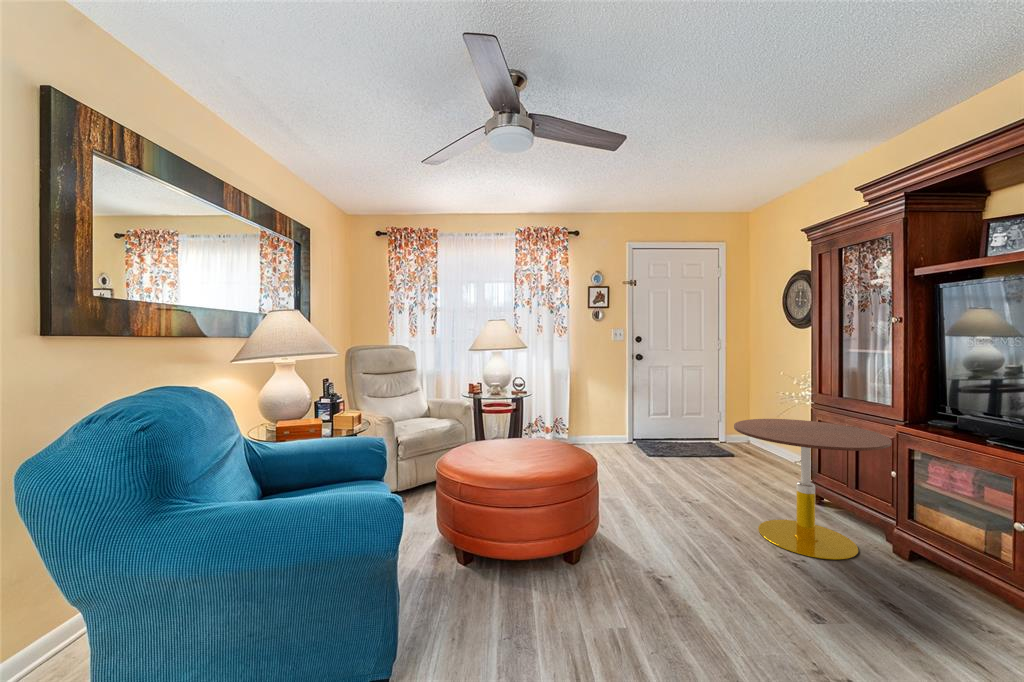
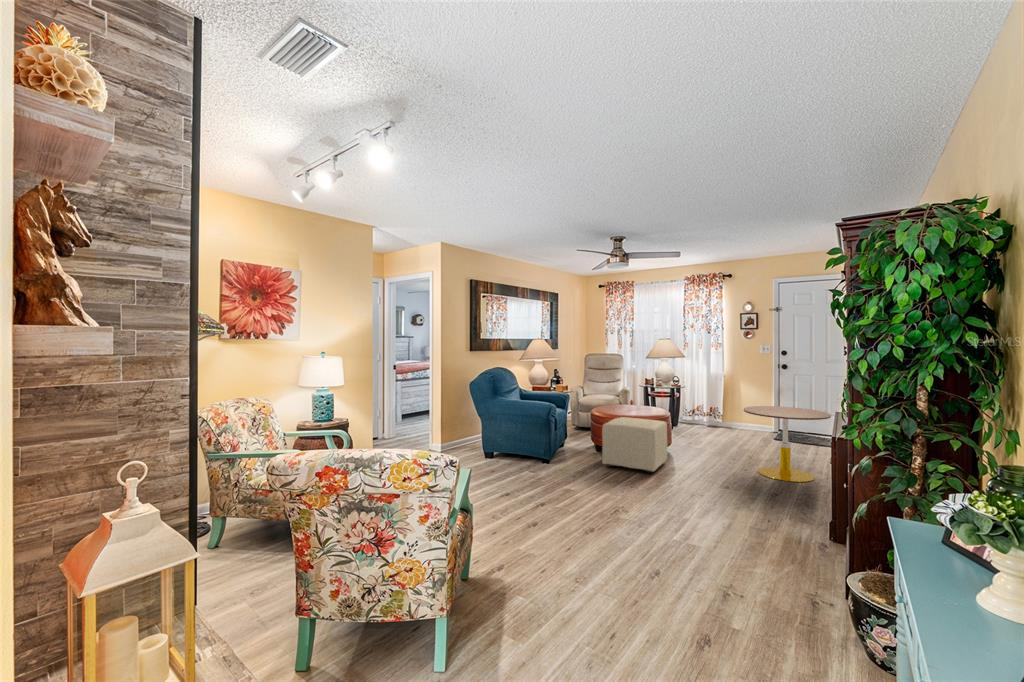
ottoman: none [535,482,697,647] -> present [602,417,667,473]

